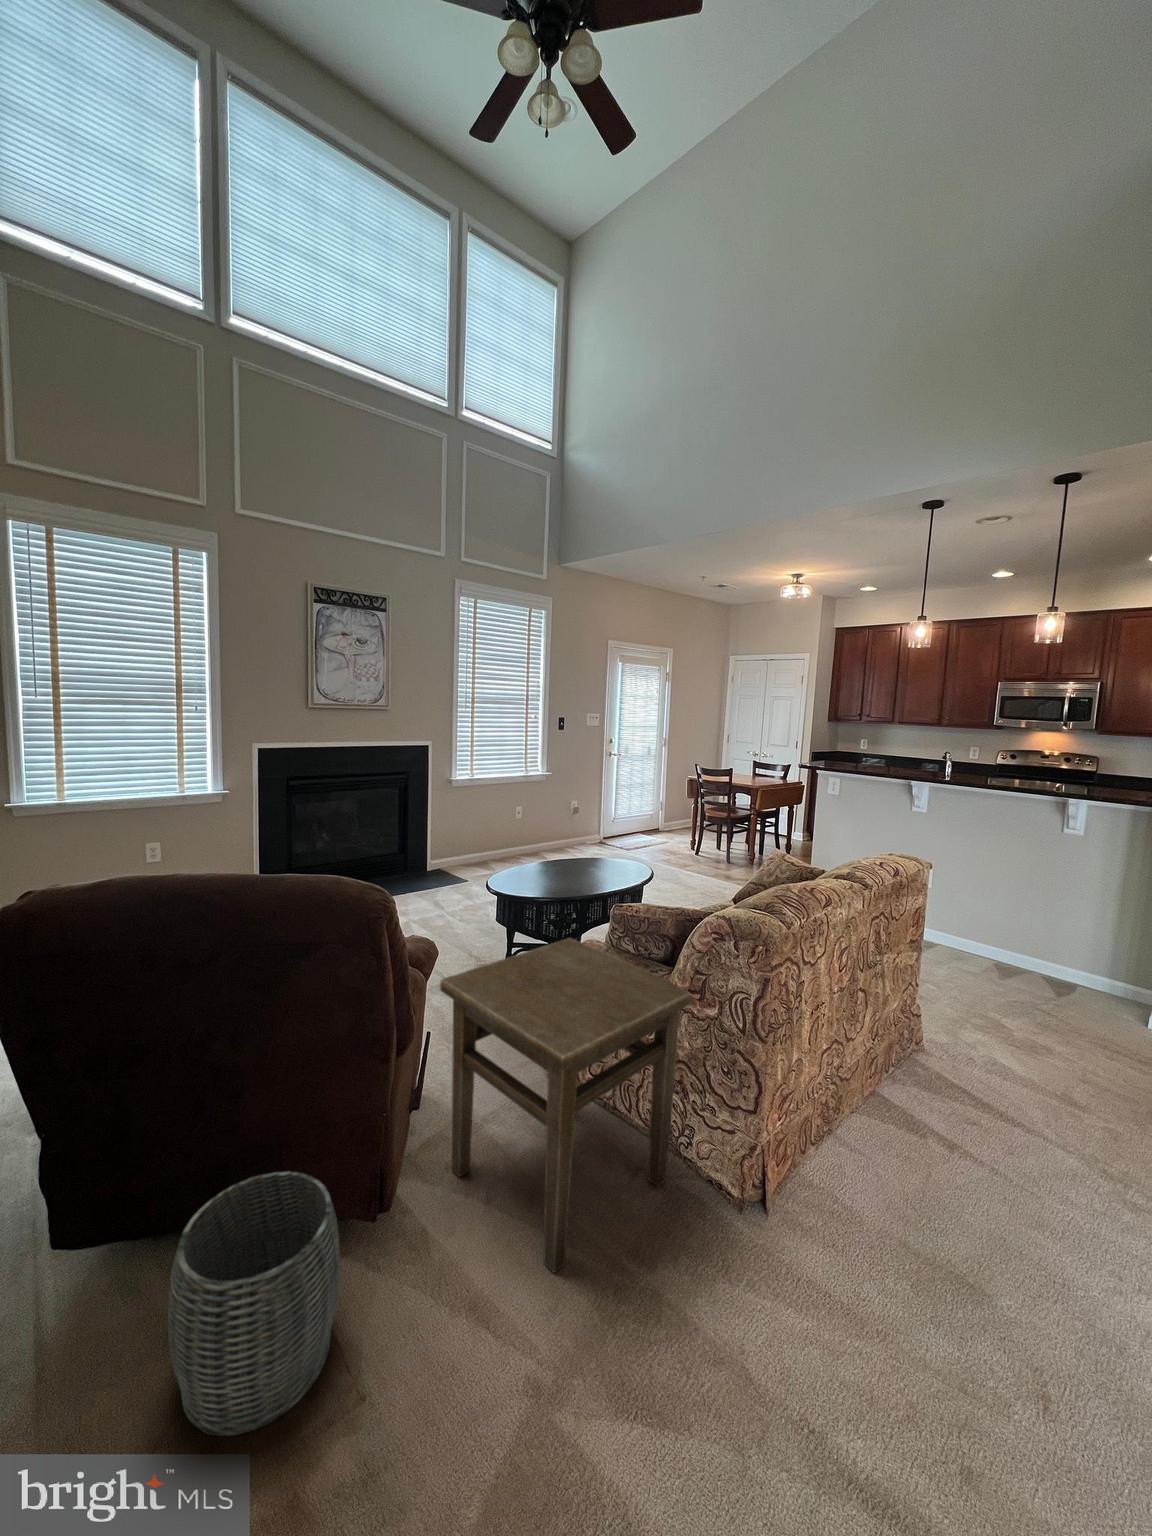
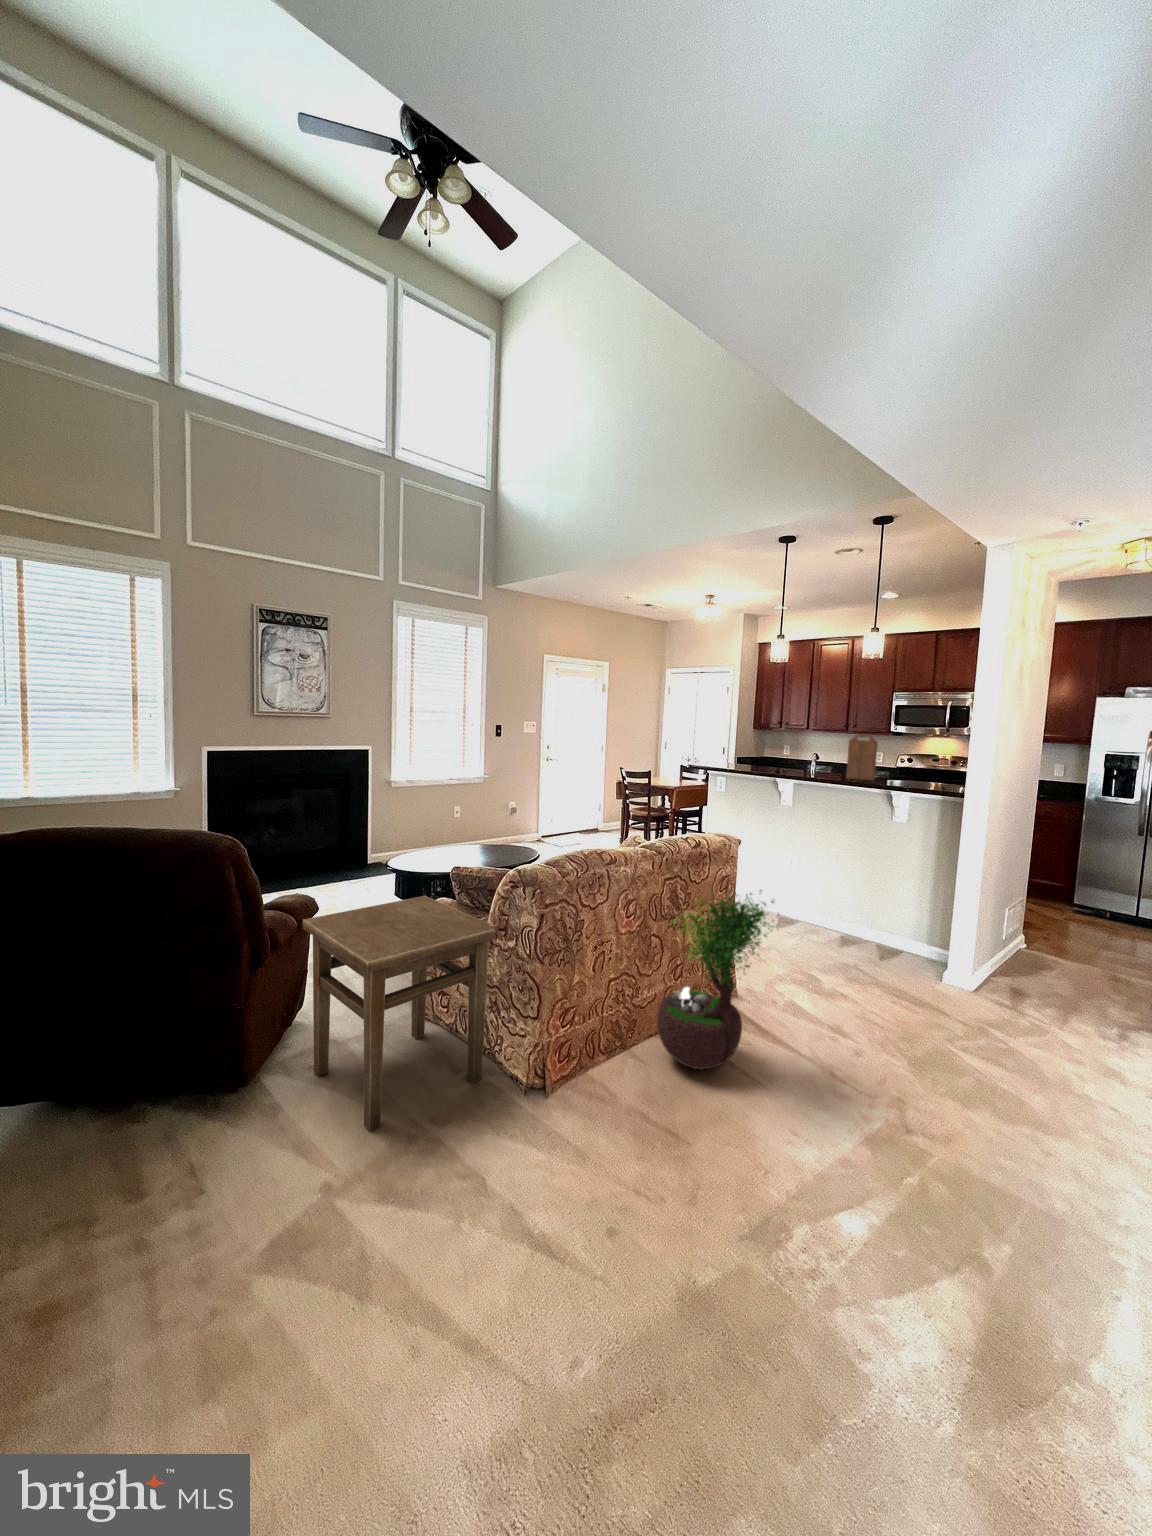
cutting board: none [974,730,1015,782] -> present [846,734,878,780]
potted tree: none [869,930,1050,1165] -> present [657,889,774,1069]
woven basket: present [168,1172,340,1436] -> none [65,1047,198,1212]

